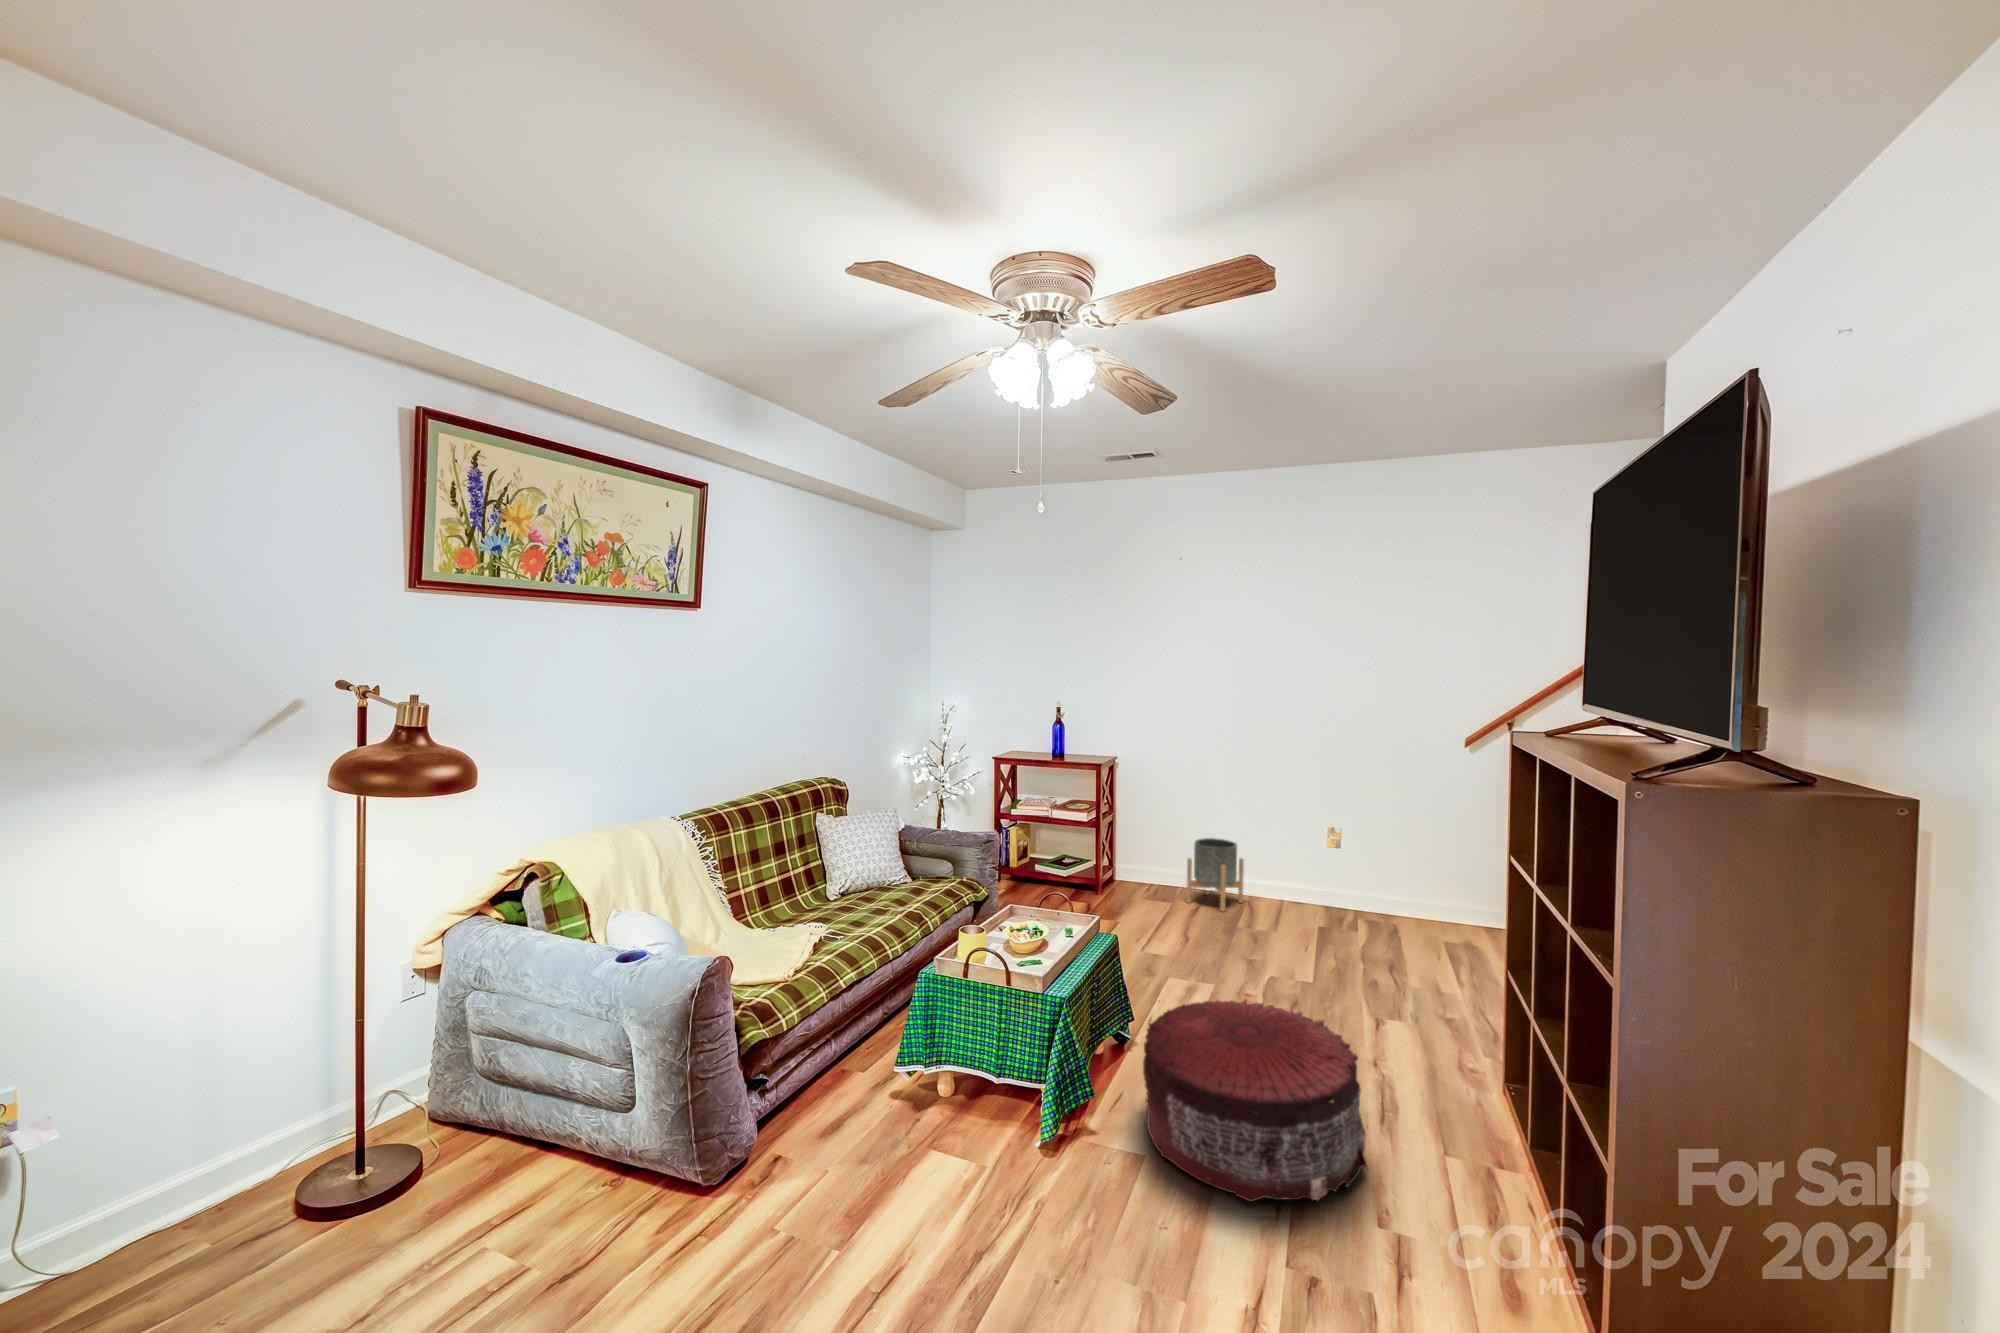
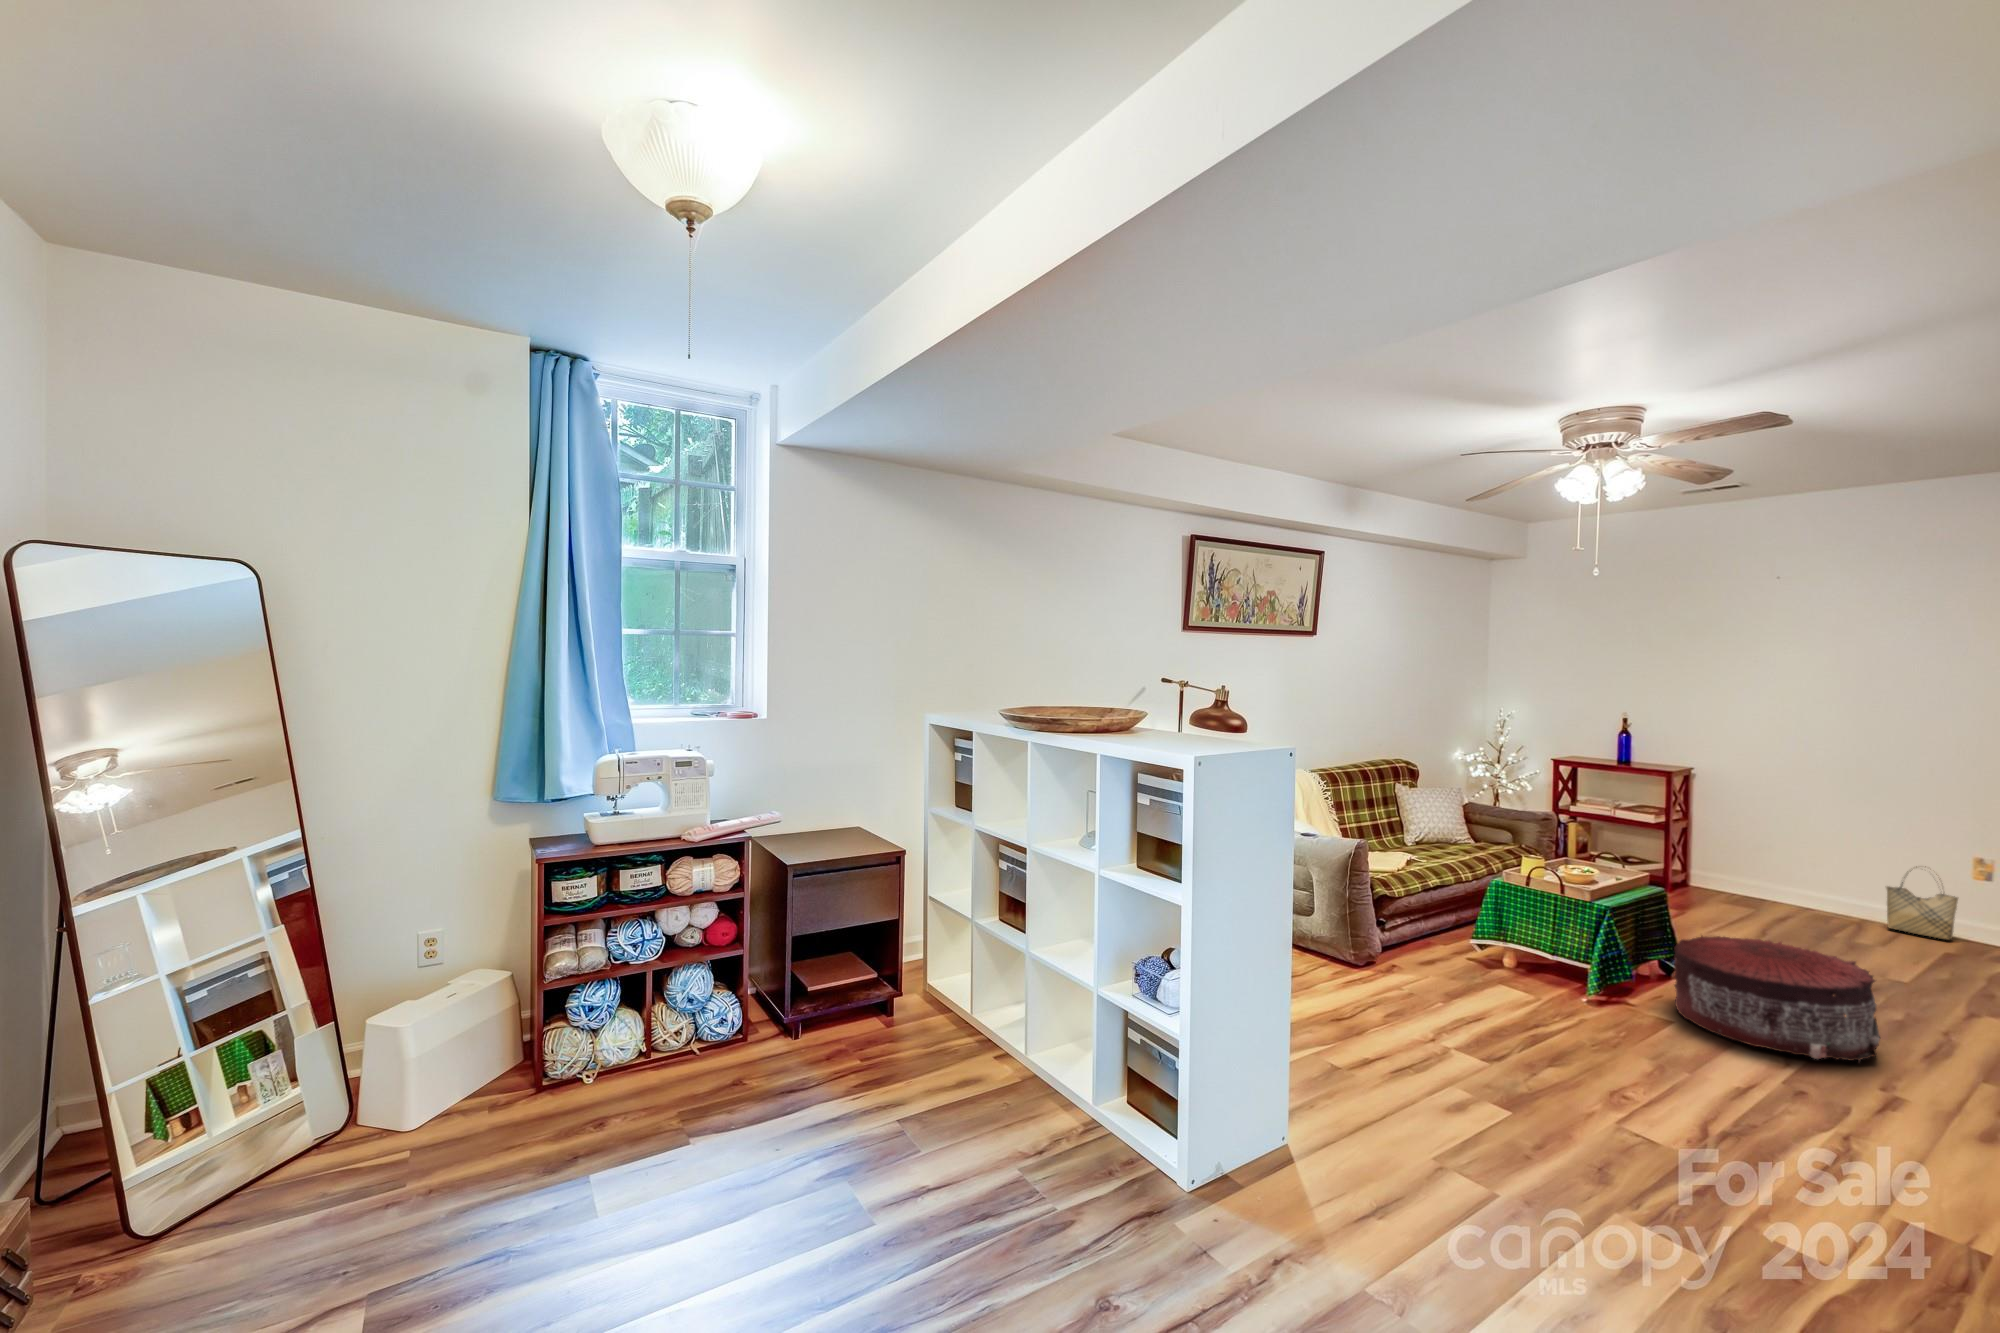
planter: present [1186,838,1244,911] -> none [1771,852,1848,922]
woven basket: none [1271,841,1323,911] -> present [1886,866,1958,939]

